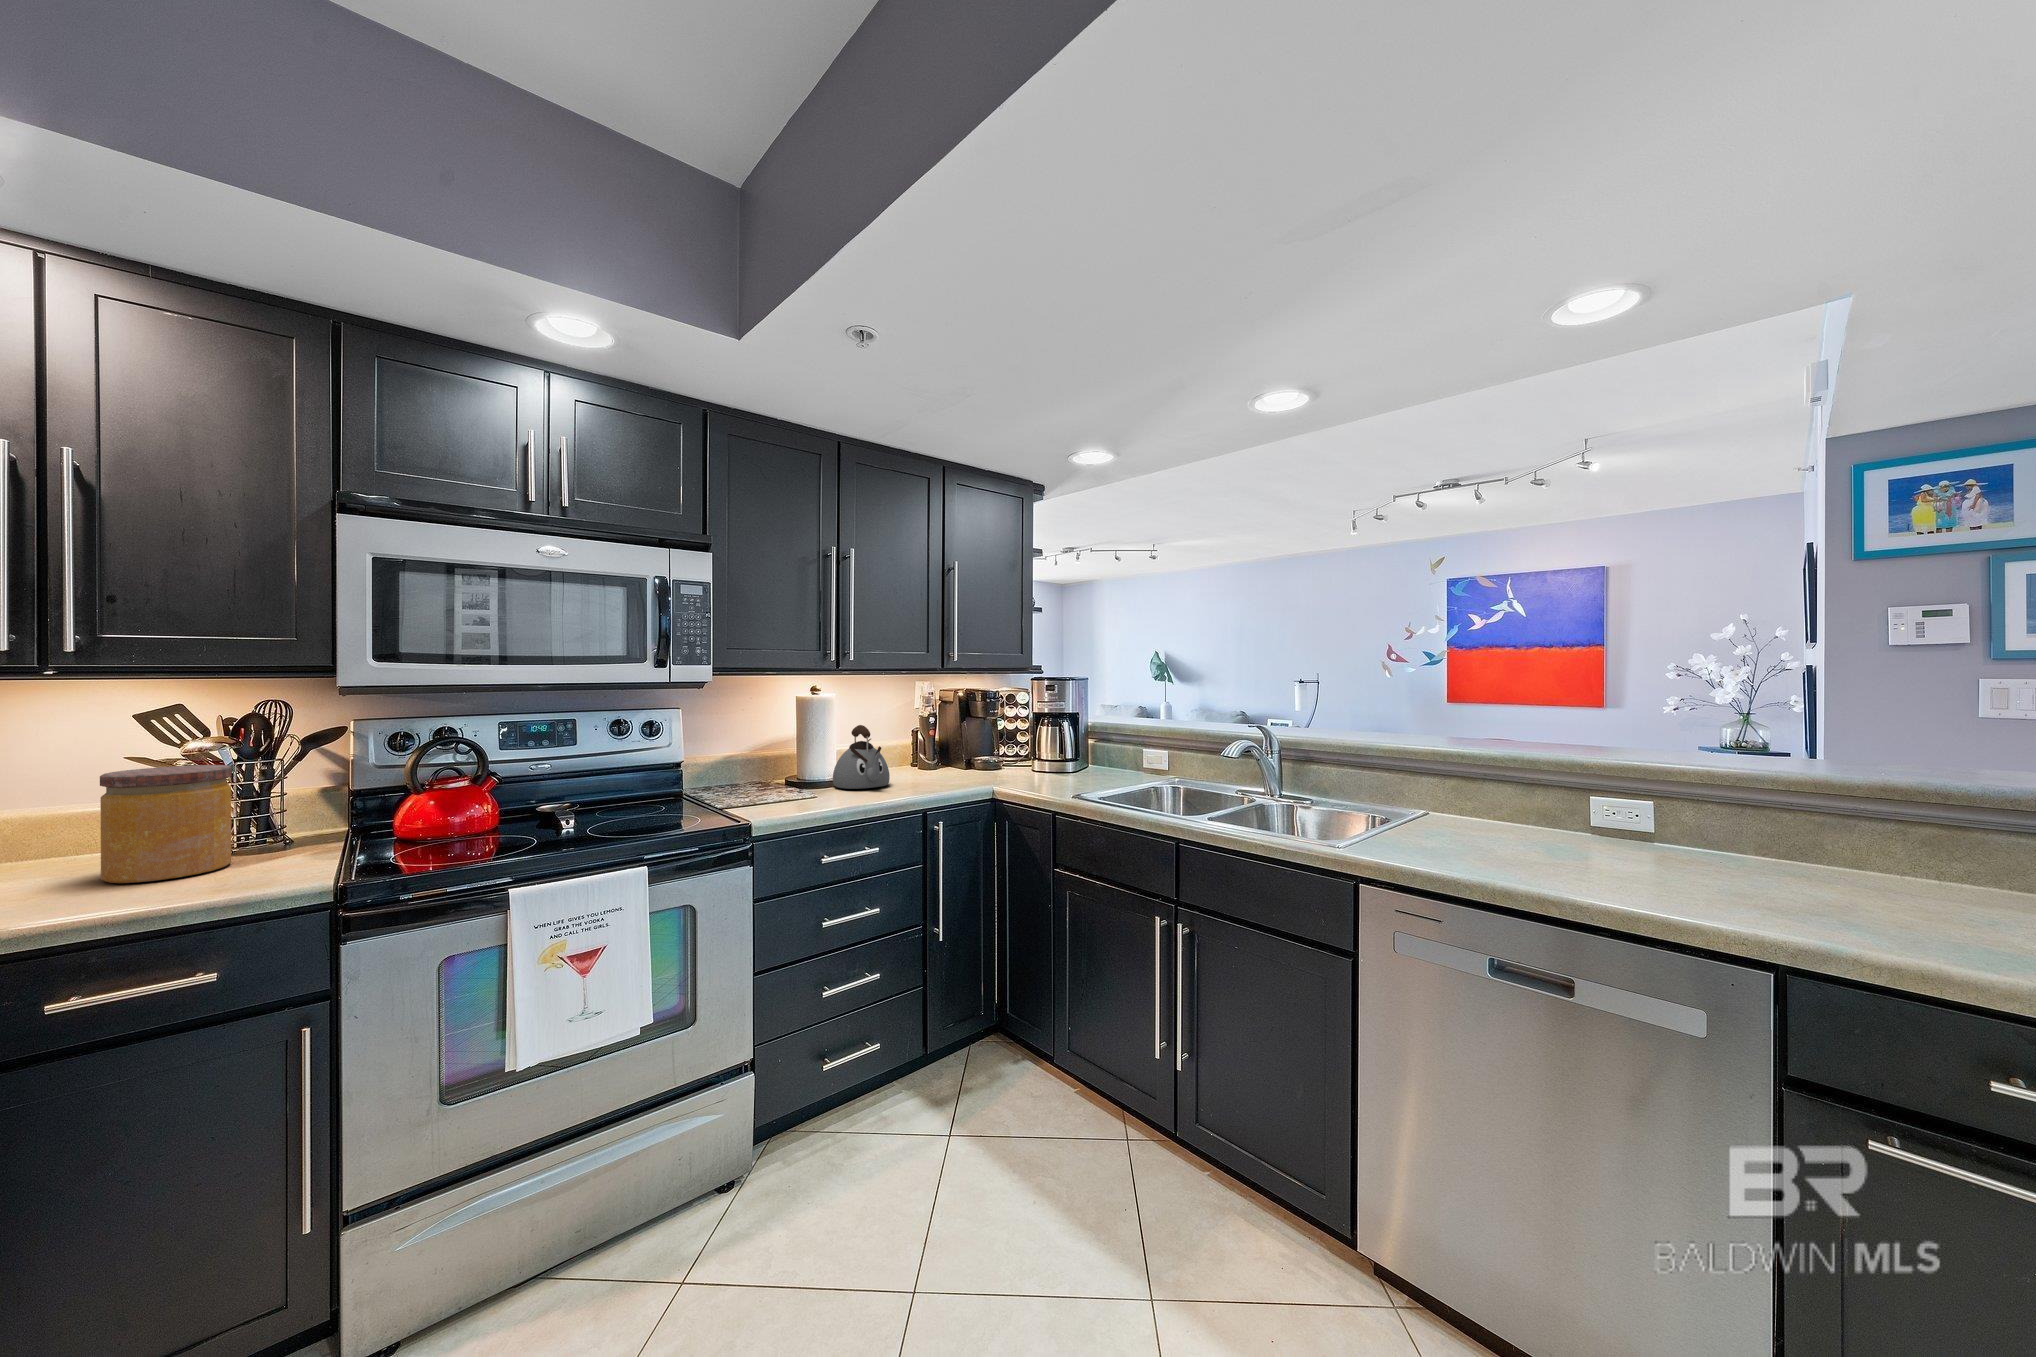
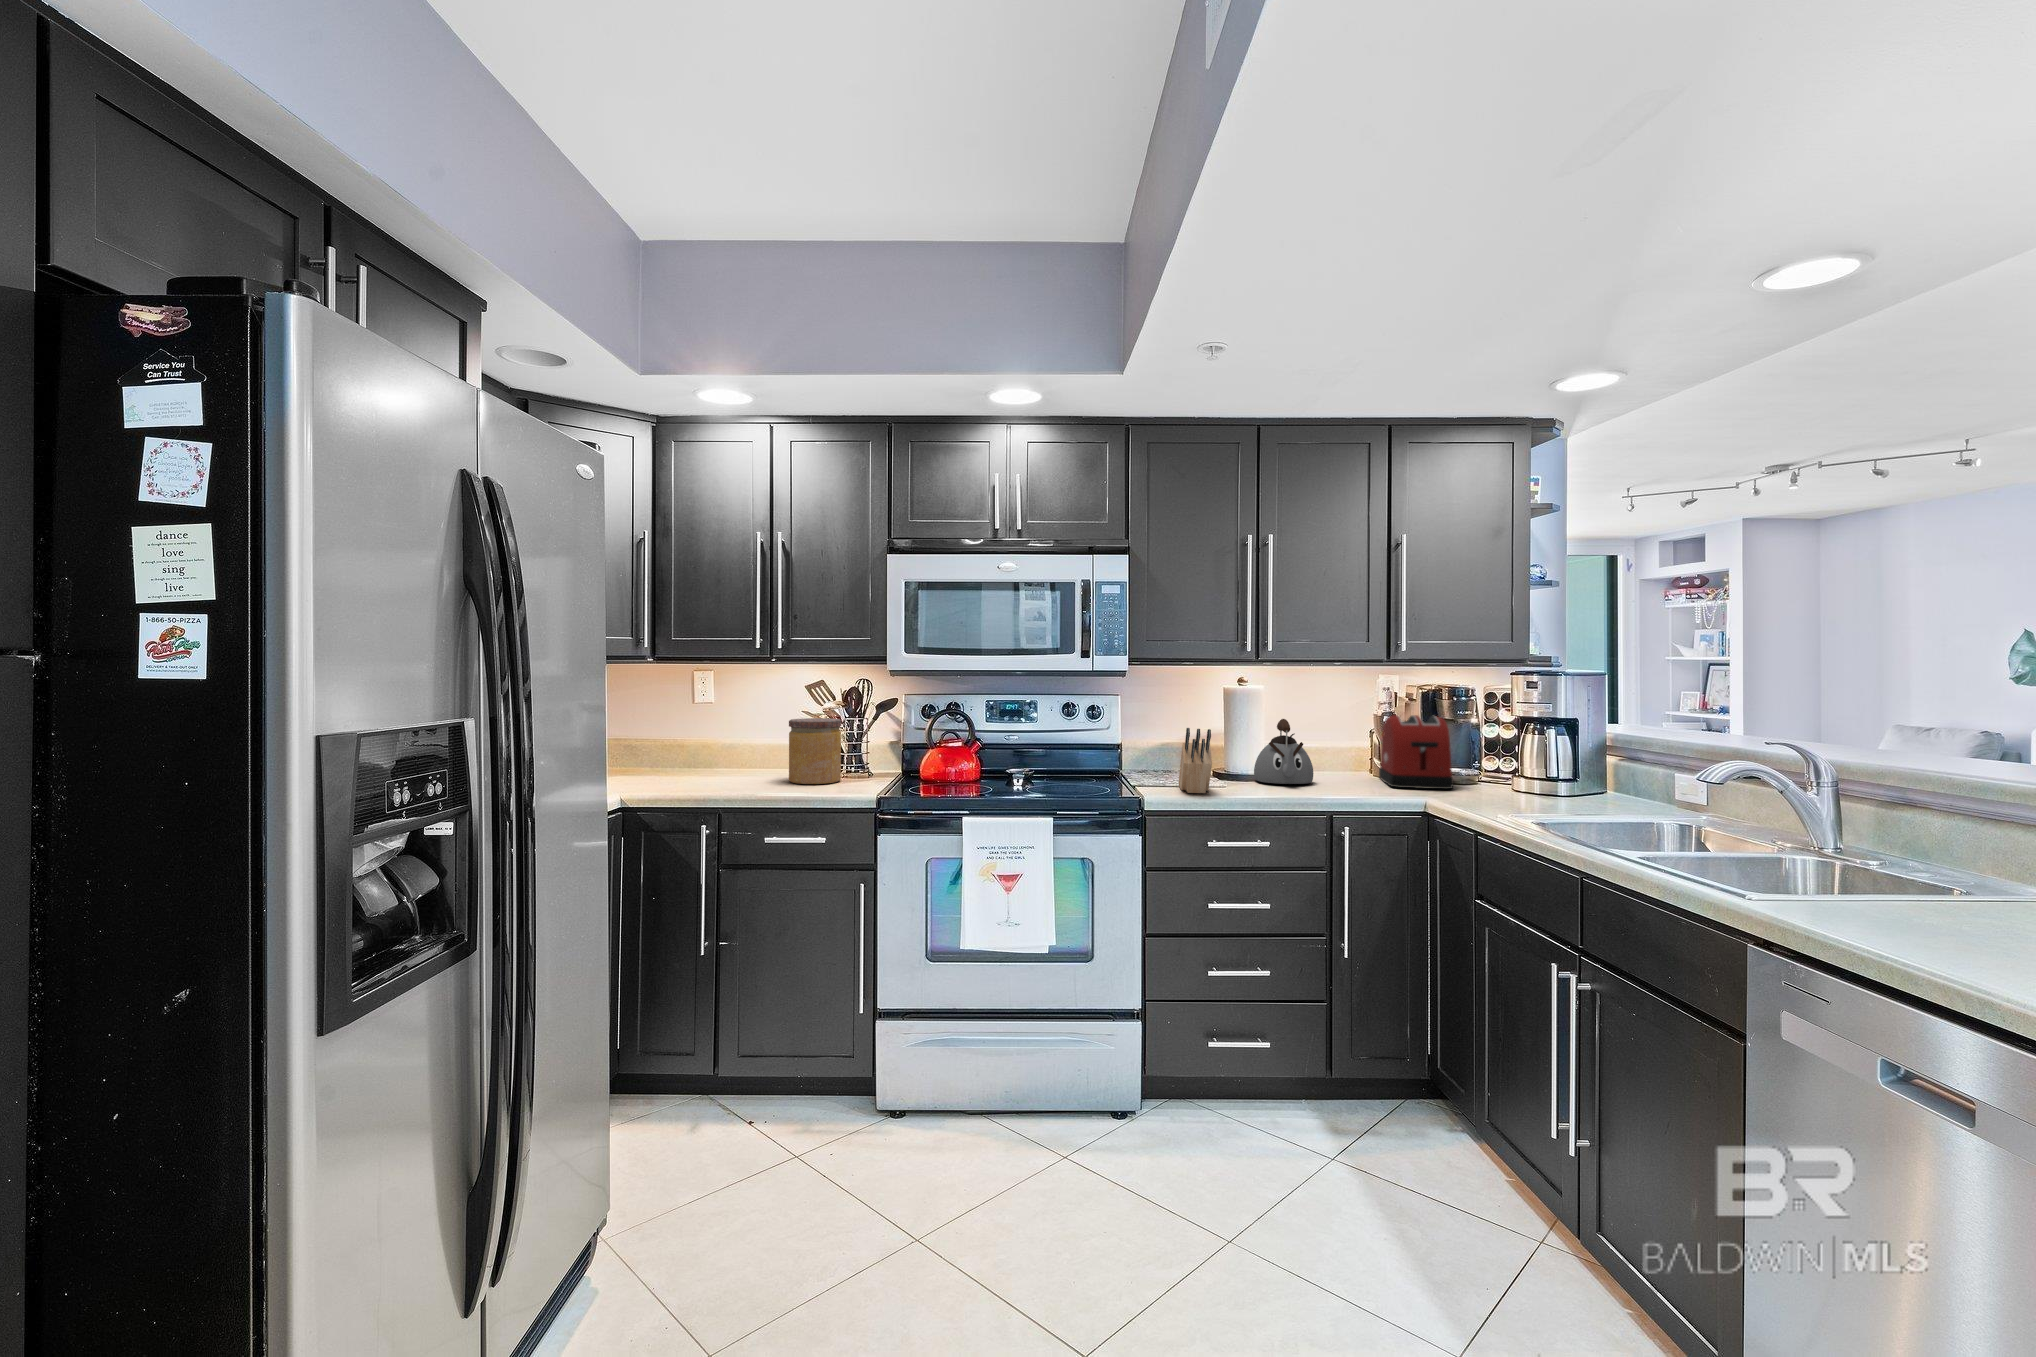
toaster: none [930,715,1001,780] -> present [1379,715,1453,789]
knife block: none [766,741,817,811] -> present [1178,728,1212,793]

